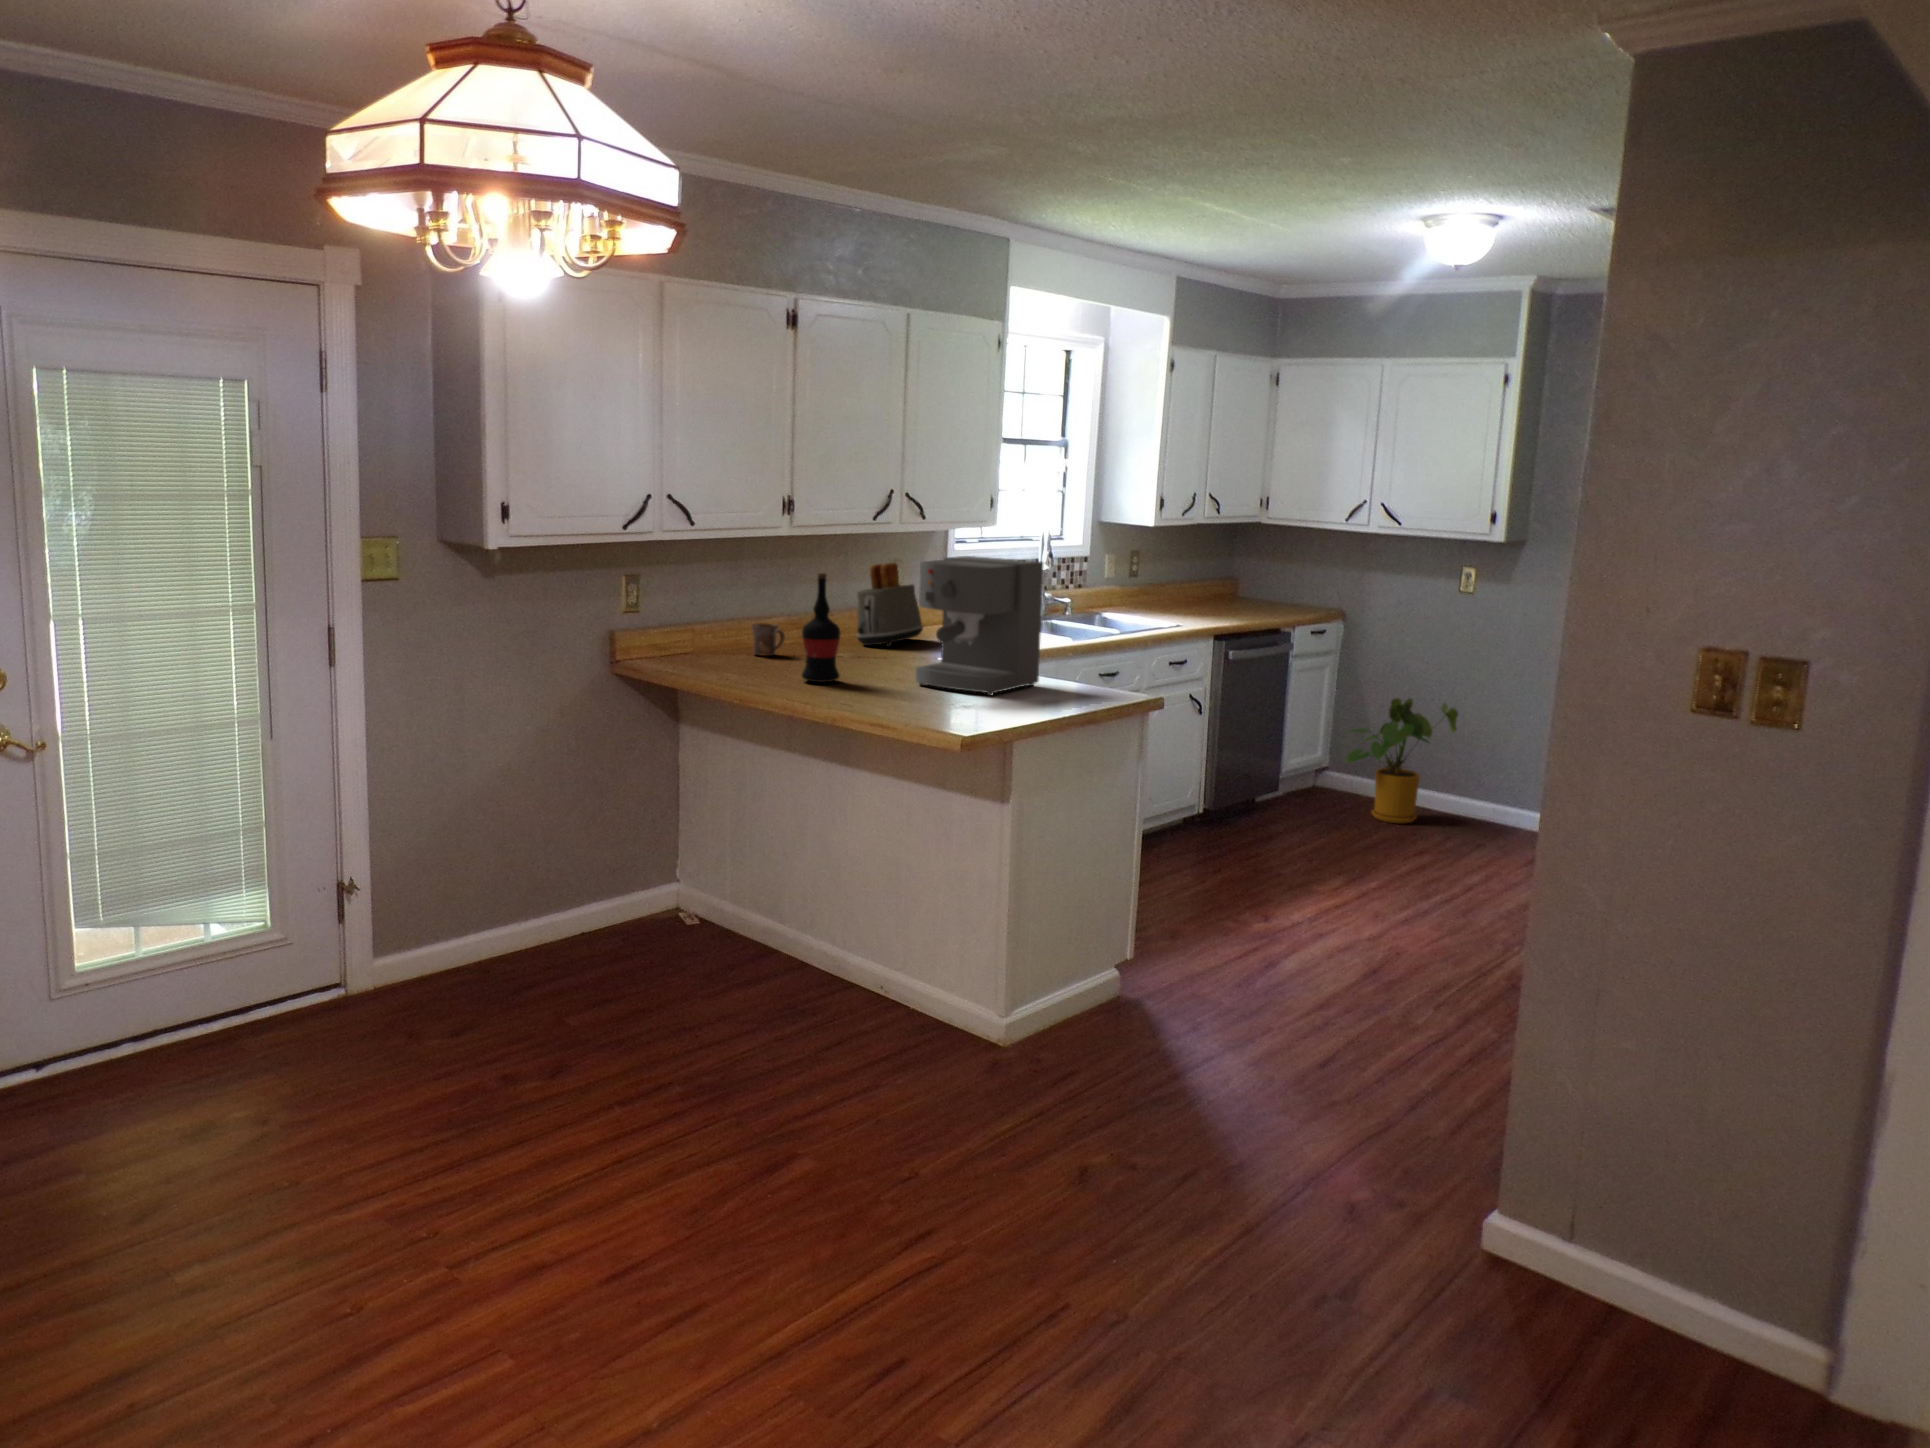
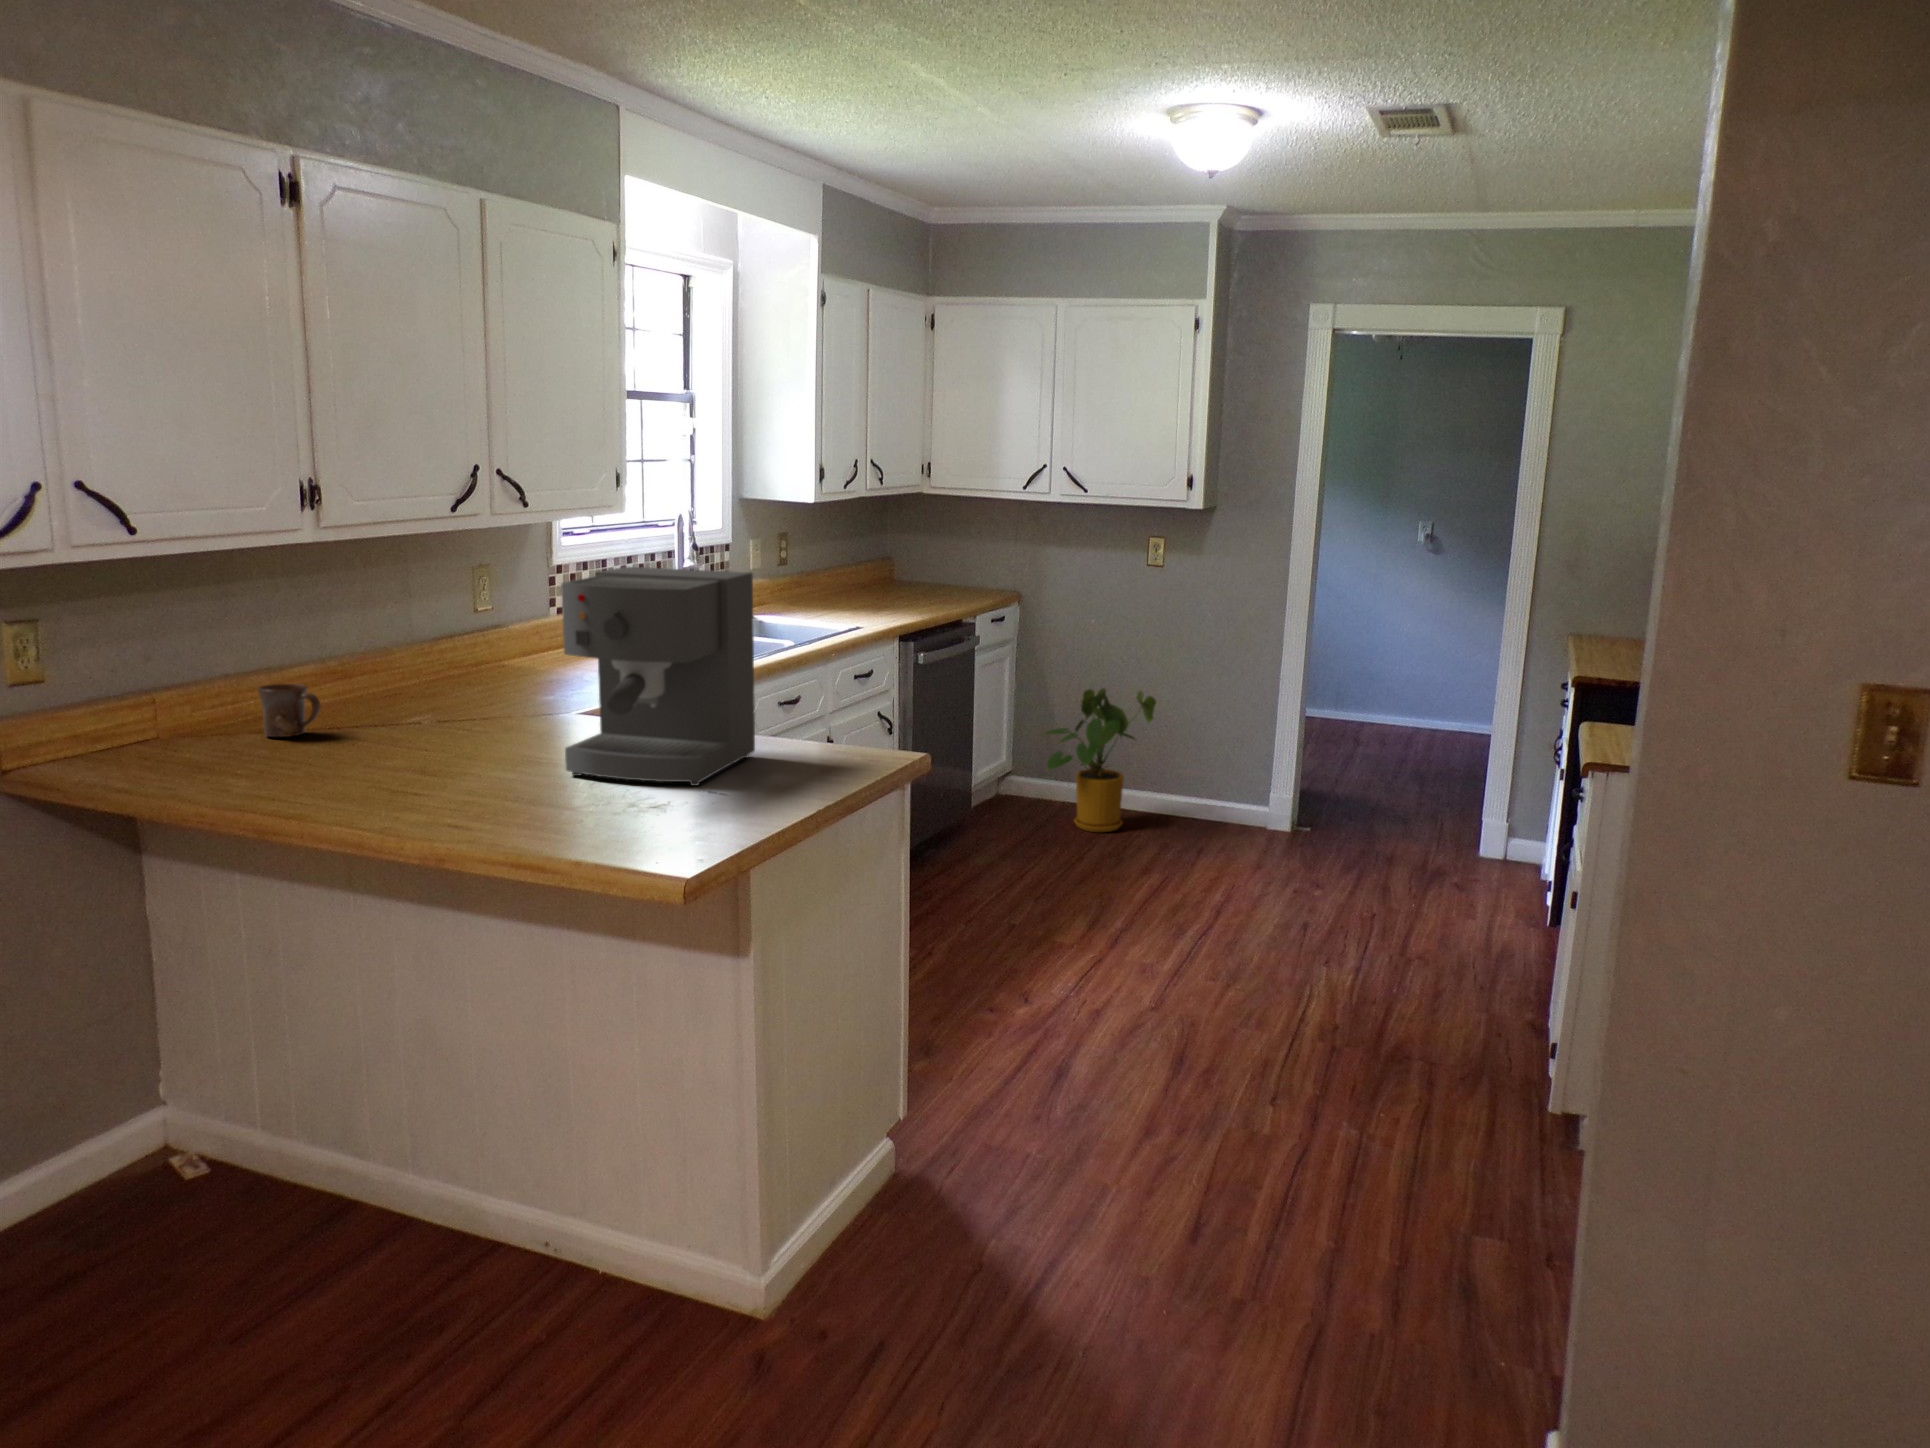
toaster: present [857,563,923,647] -> none [432,572,537,699]
wine bottle: present [802,573,840,682] -> none [360,609,435,790]

